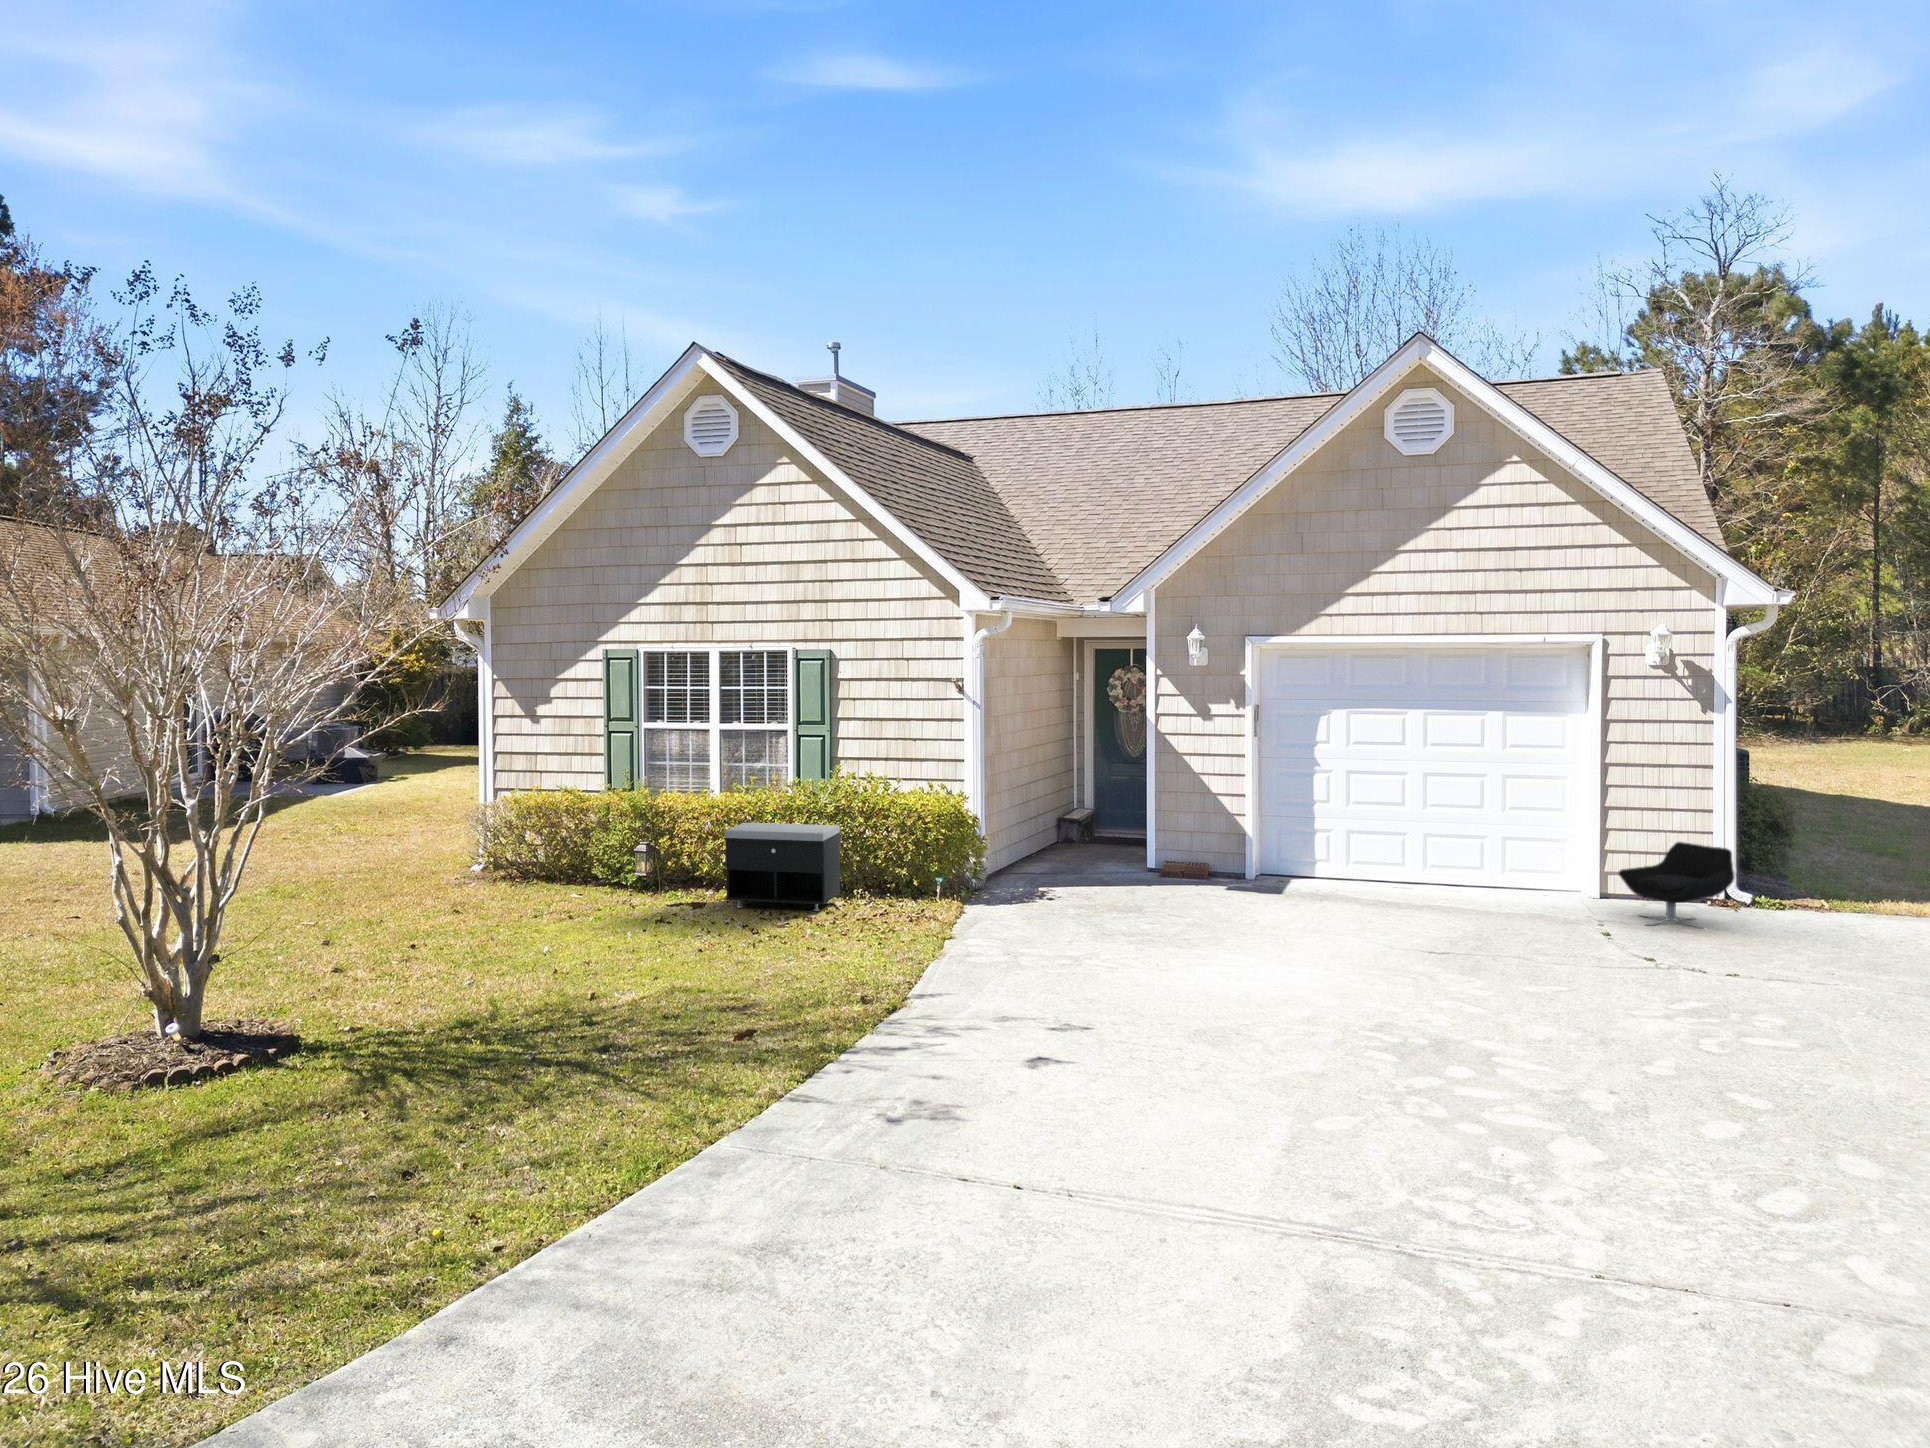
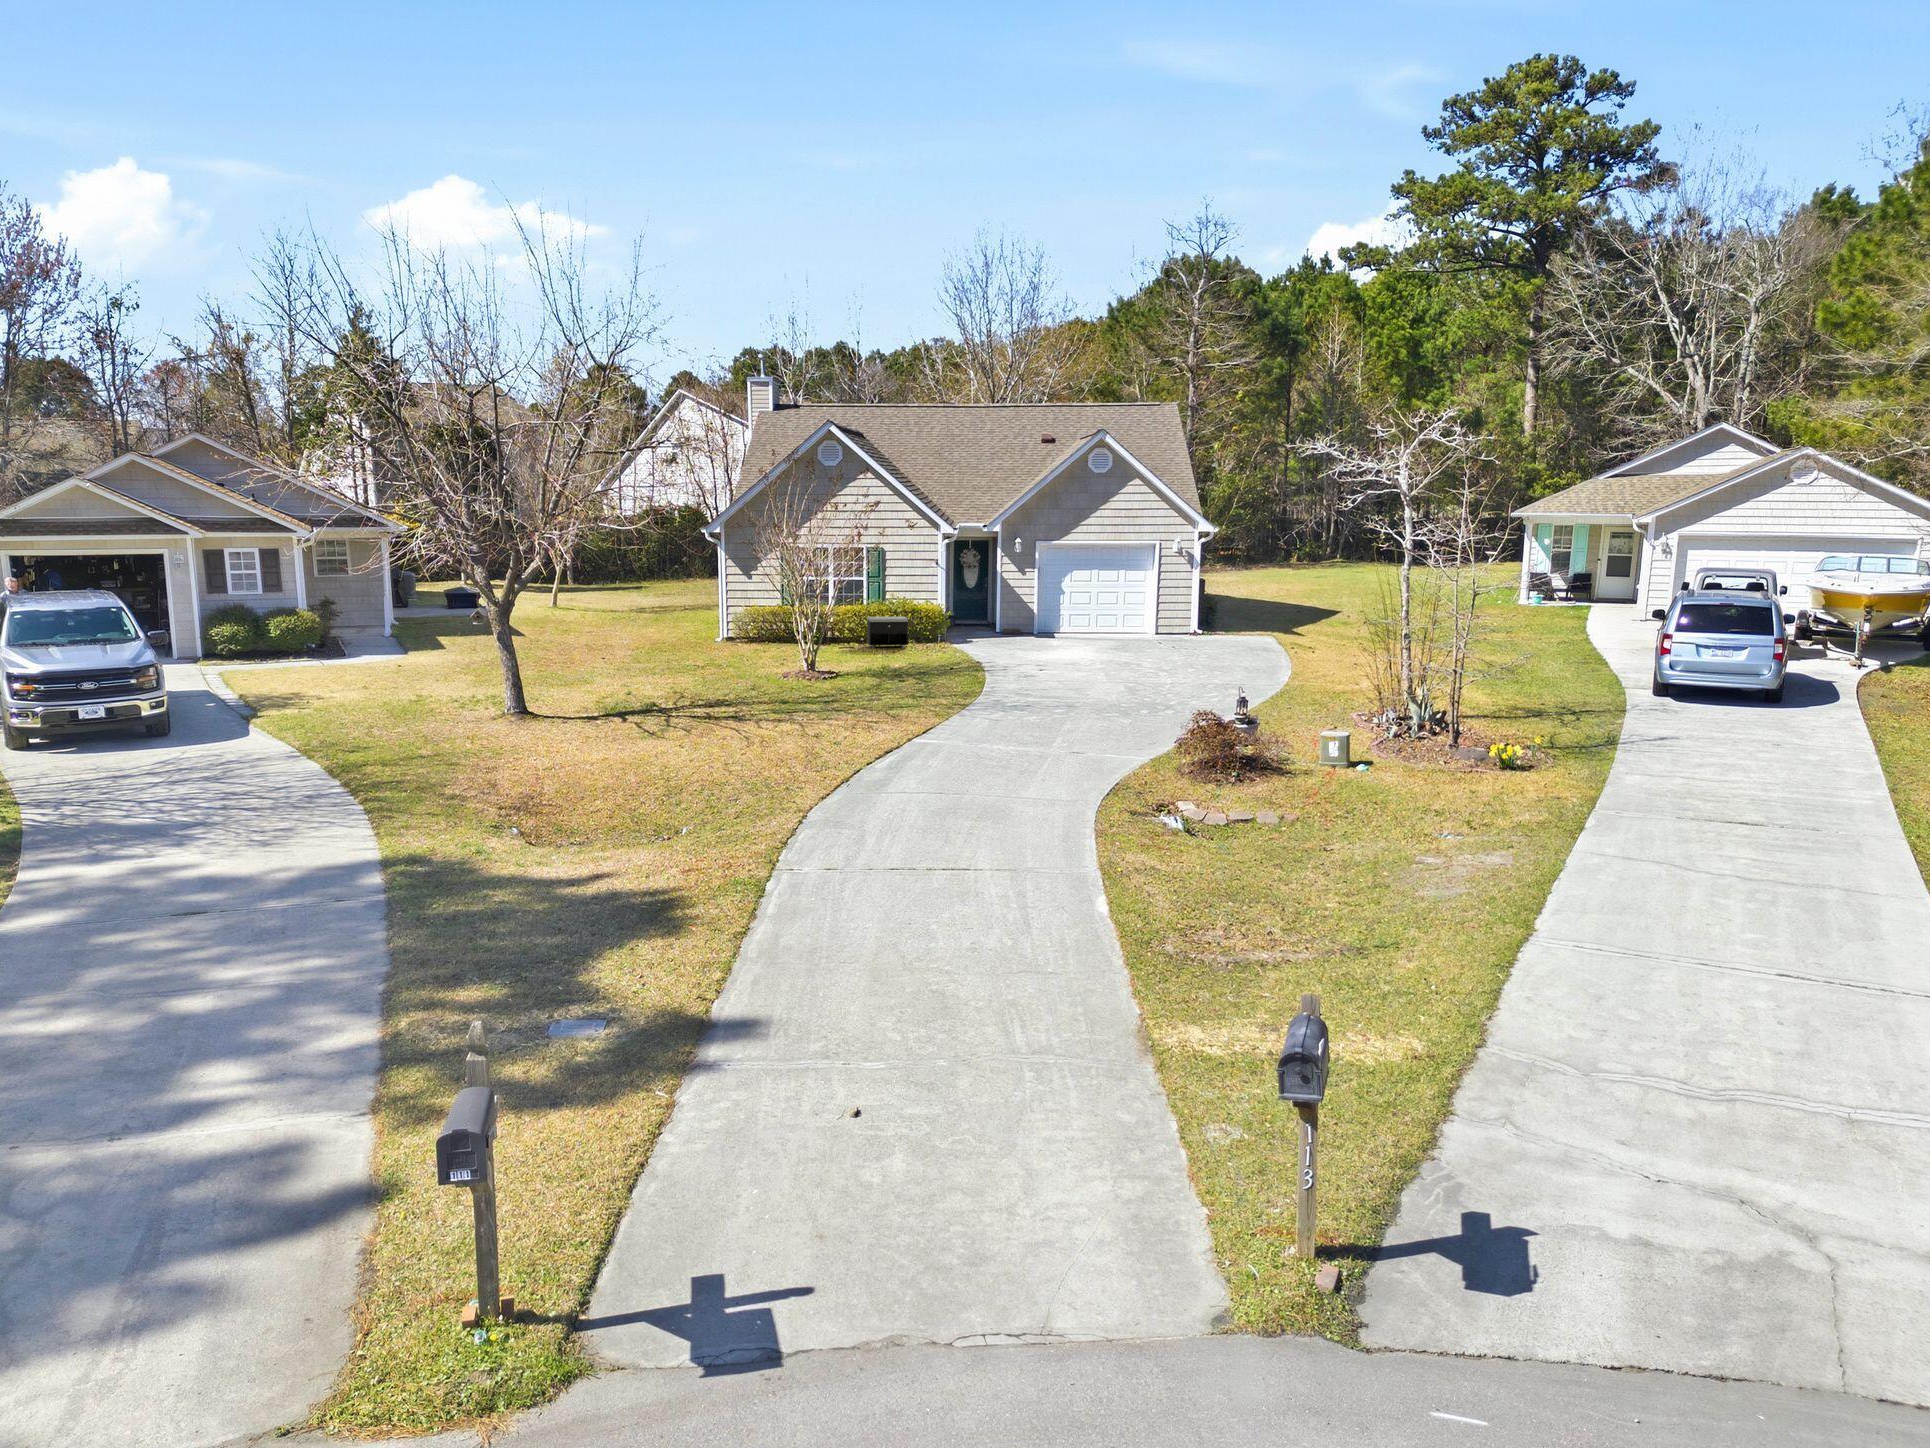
lounge chair: present [1618,842,1734,928] -> none [1163,613,1197,640]

